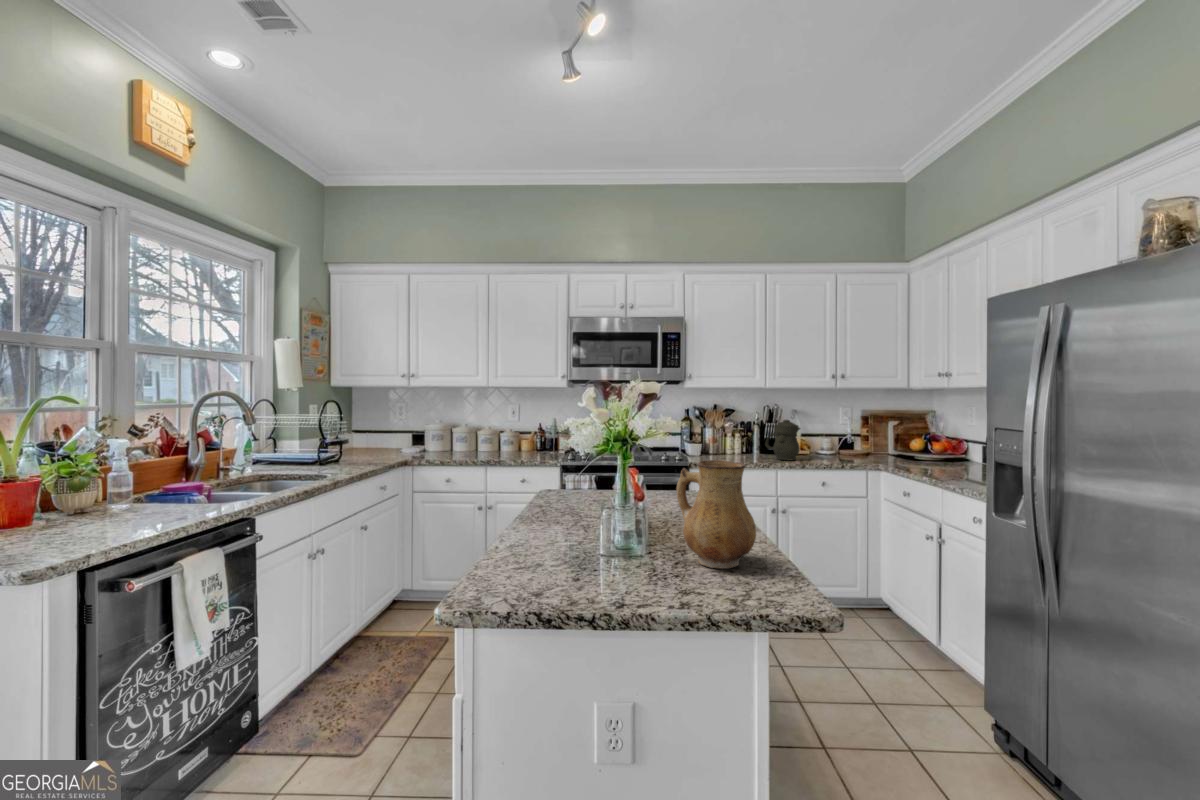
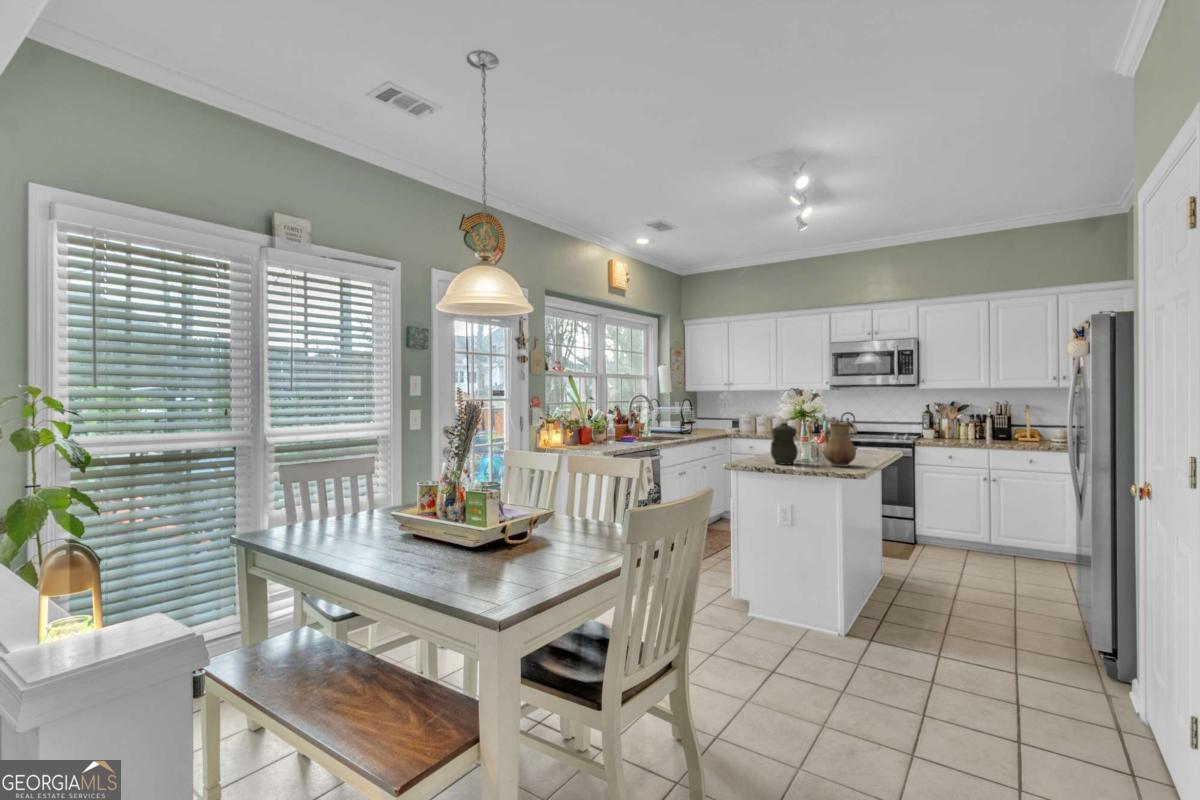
teapot: present [766,420,800,460] -> present [771,423,798,465]

